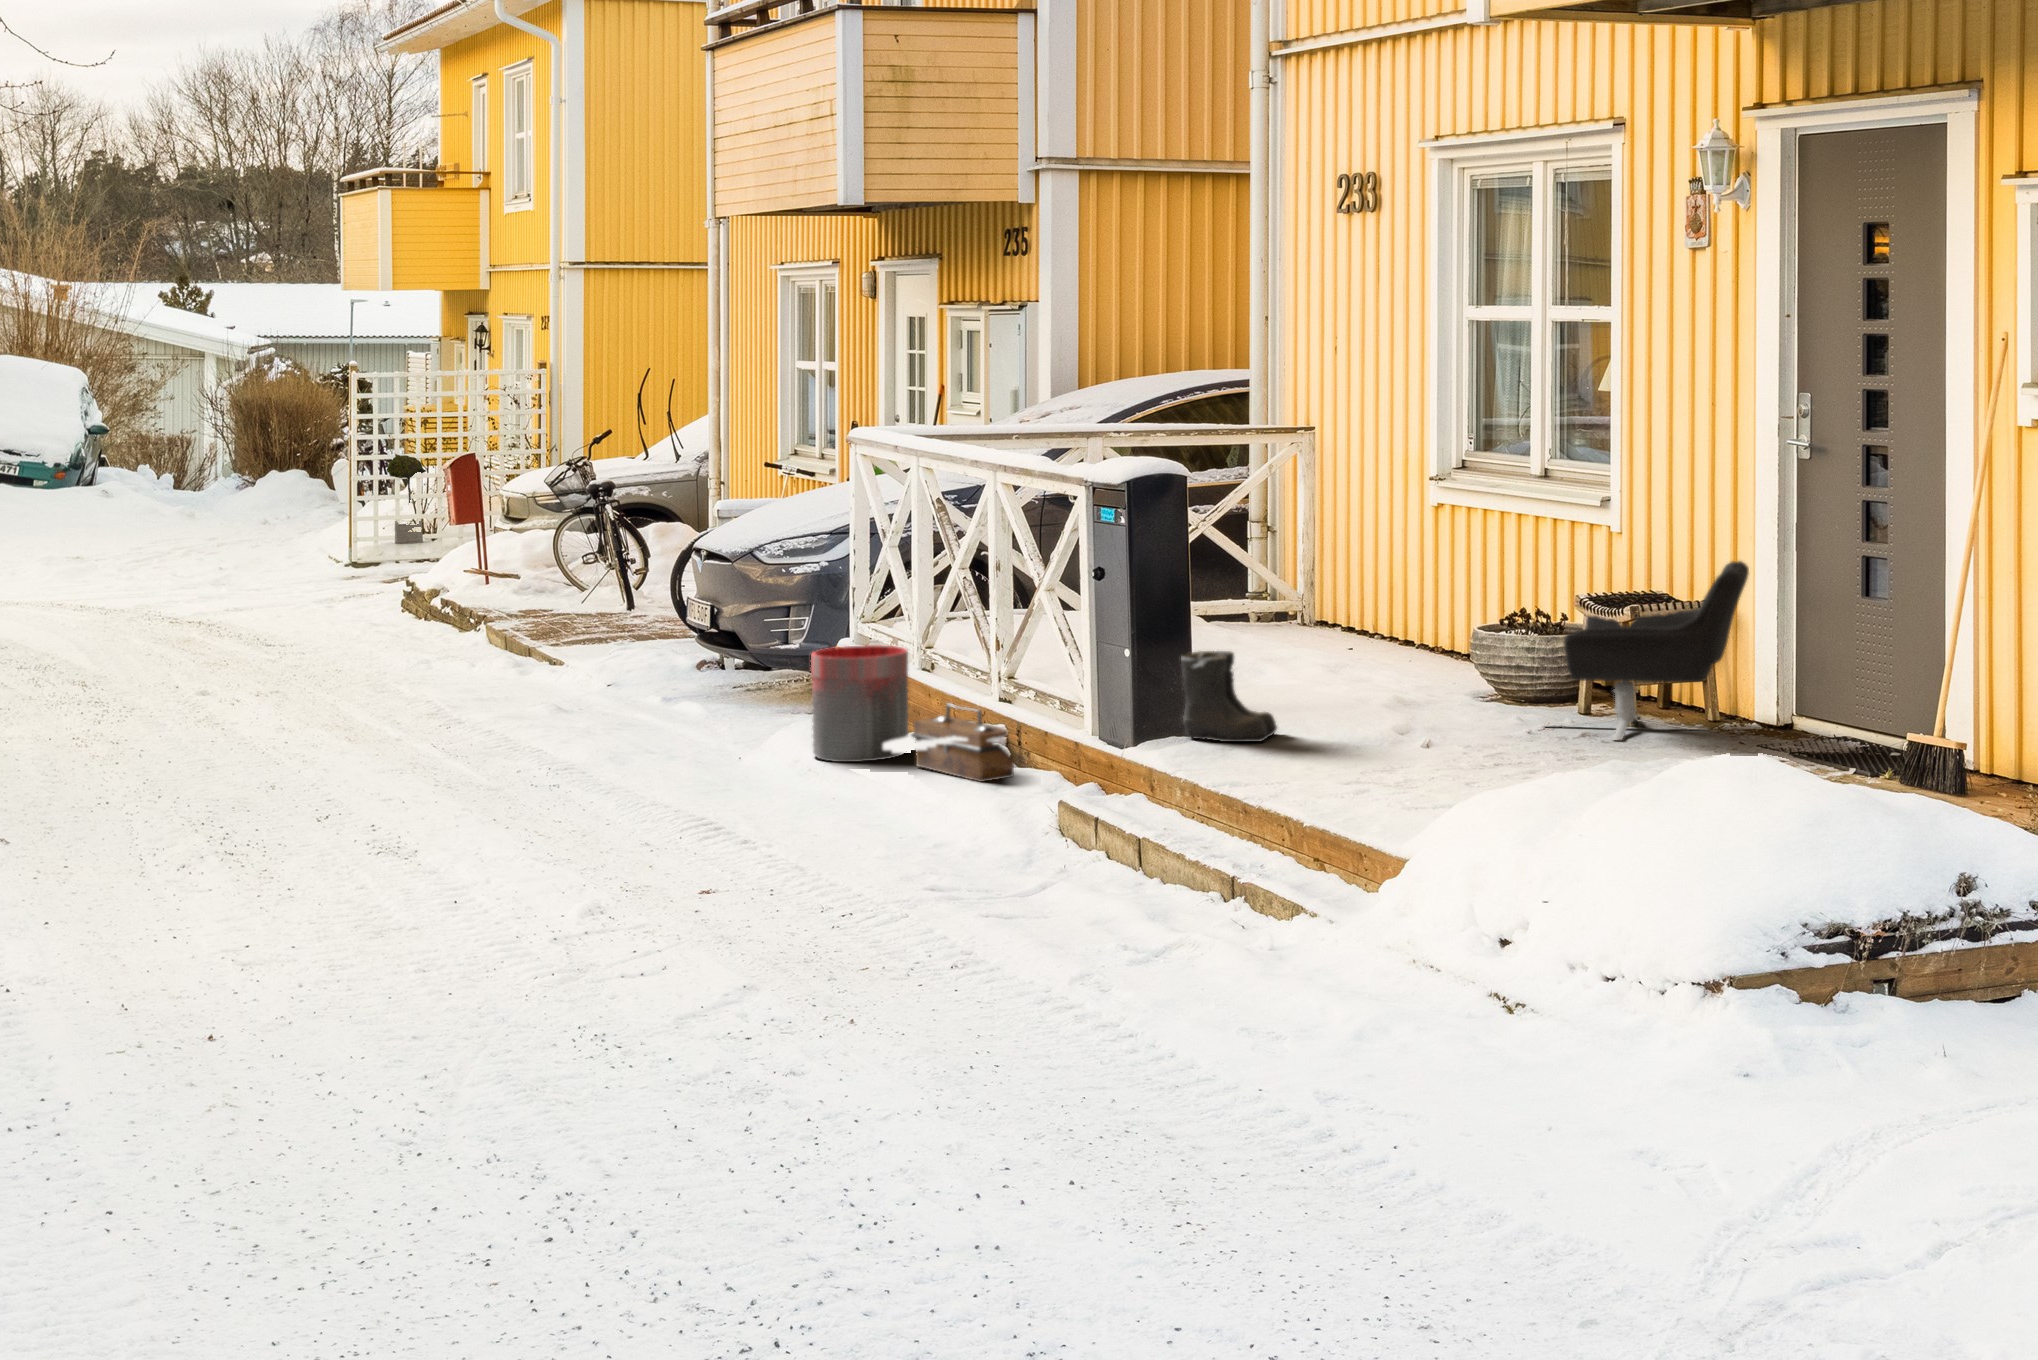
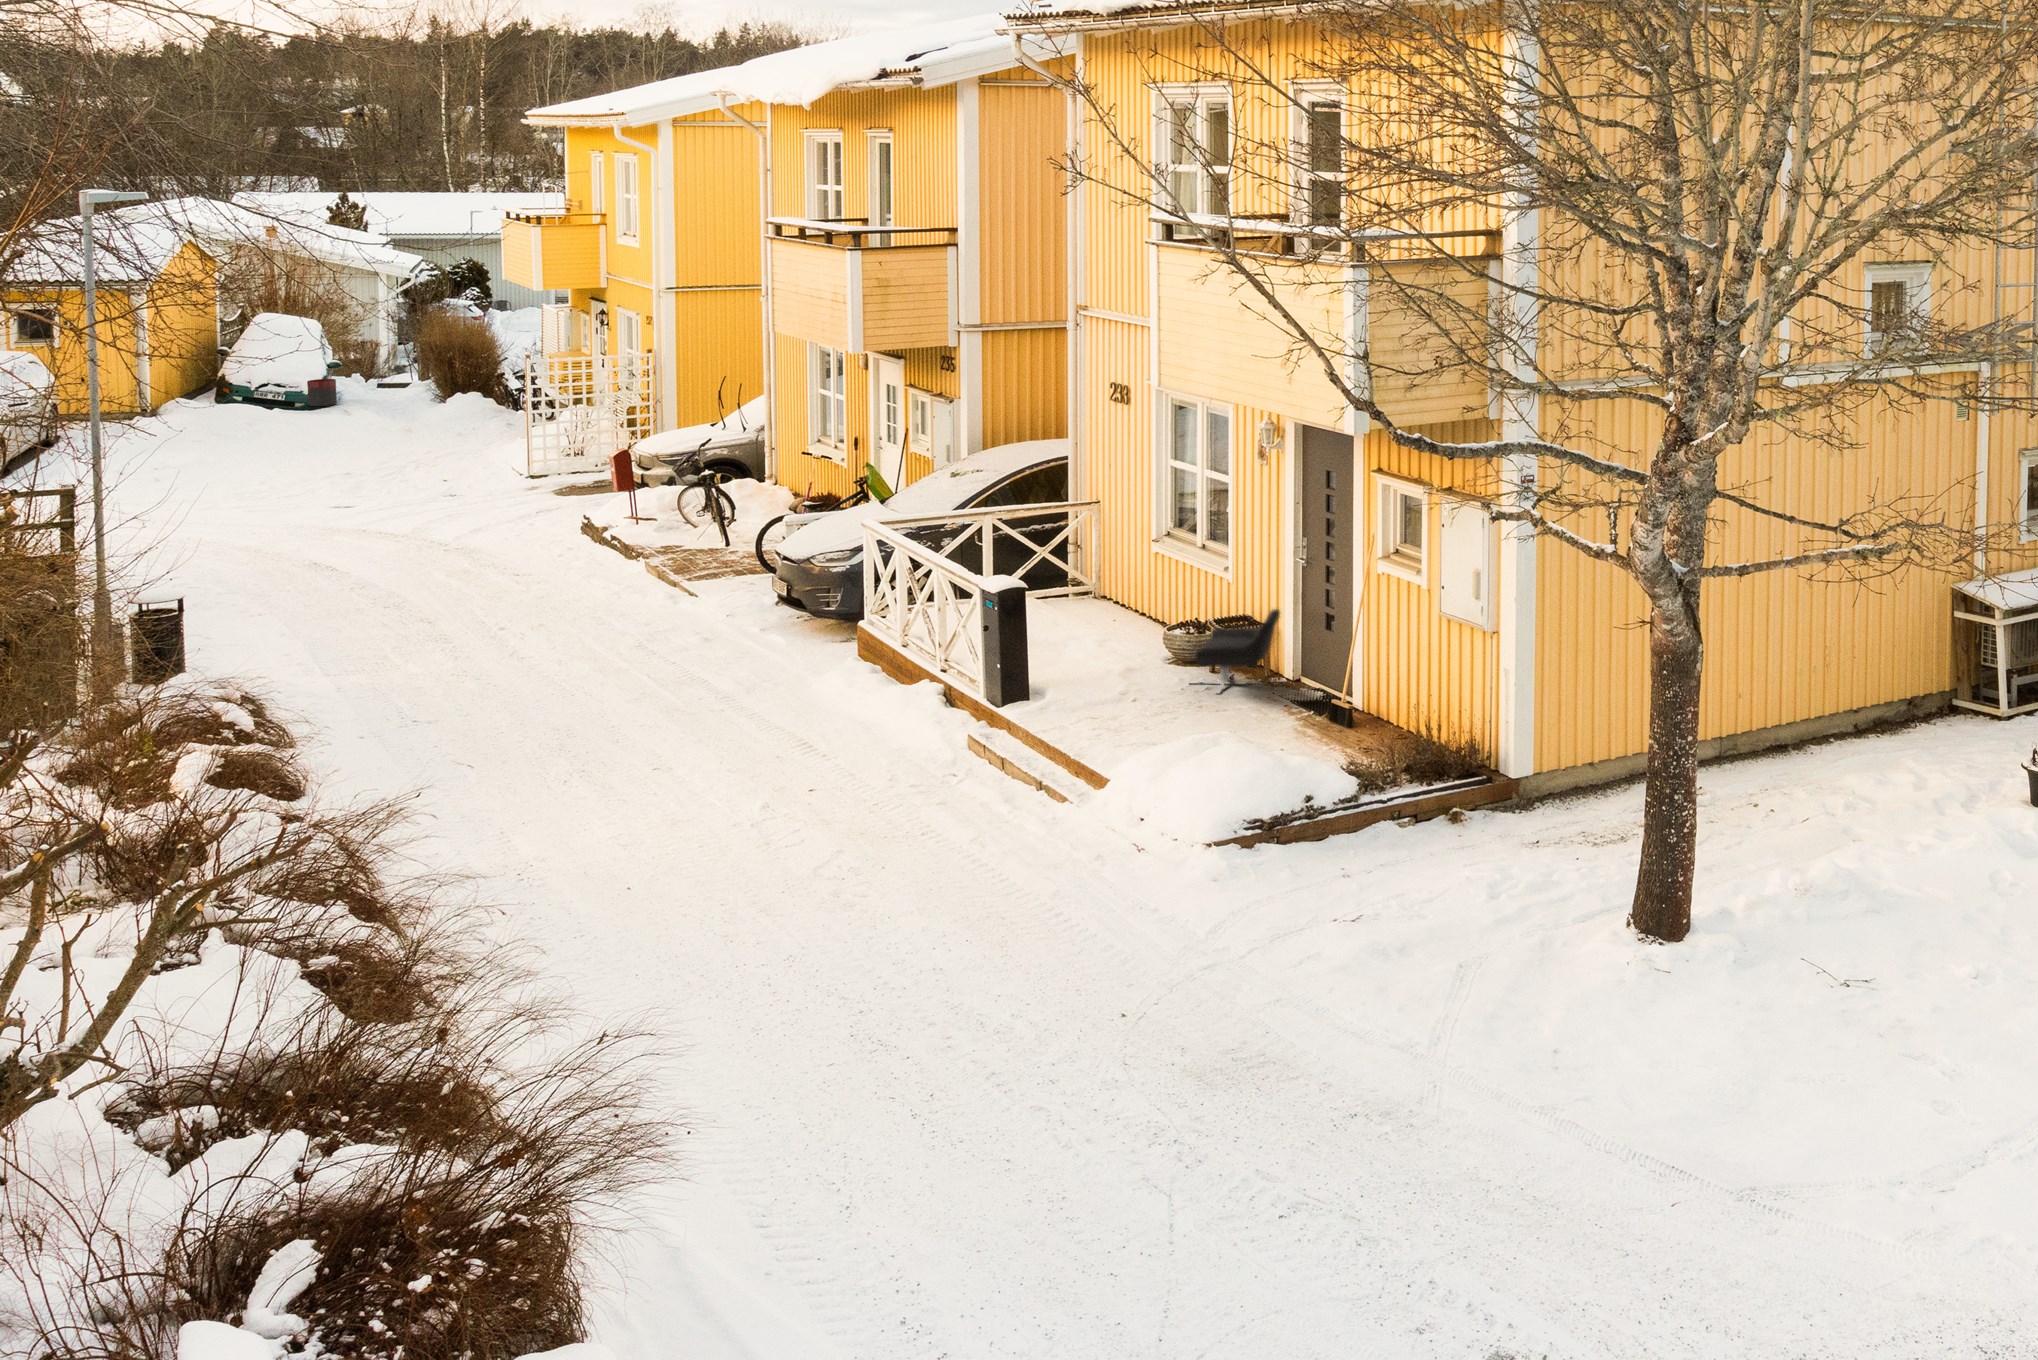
potted tree: present [387,454,426,544] -> none [553,412,580,467]
trash can: present [811,645,909,762] -> present [307,379,337,406]
boots: present [1181,651,1277,742] -> none [1023,658,1069,701]
toolbox: present [911,703,1014,782] -> none [896,668,949,708]

